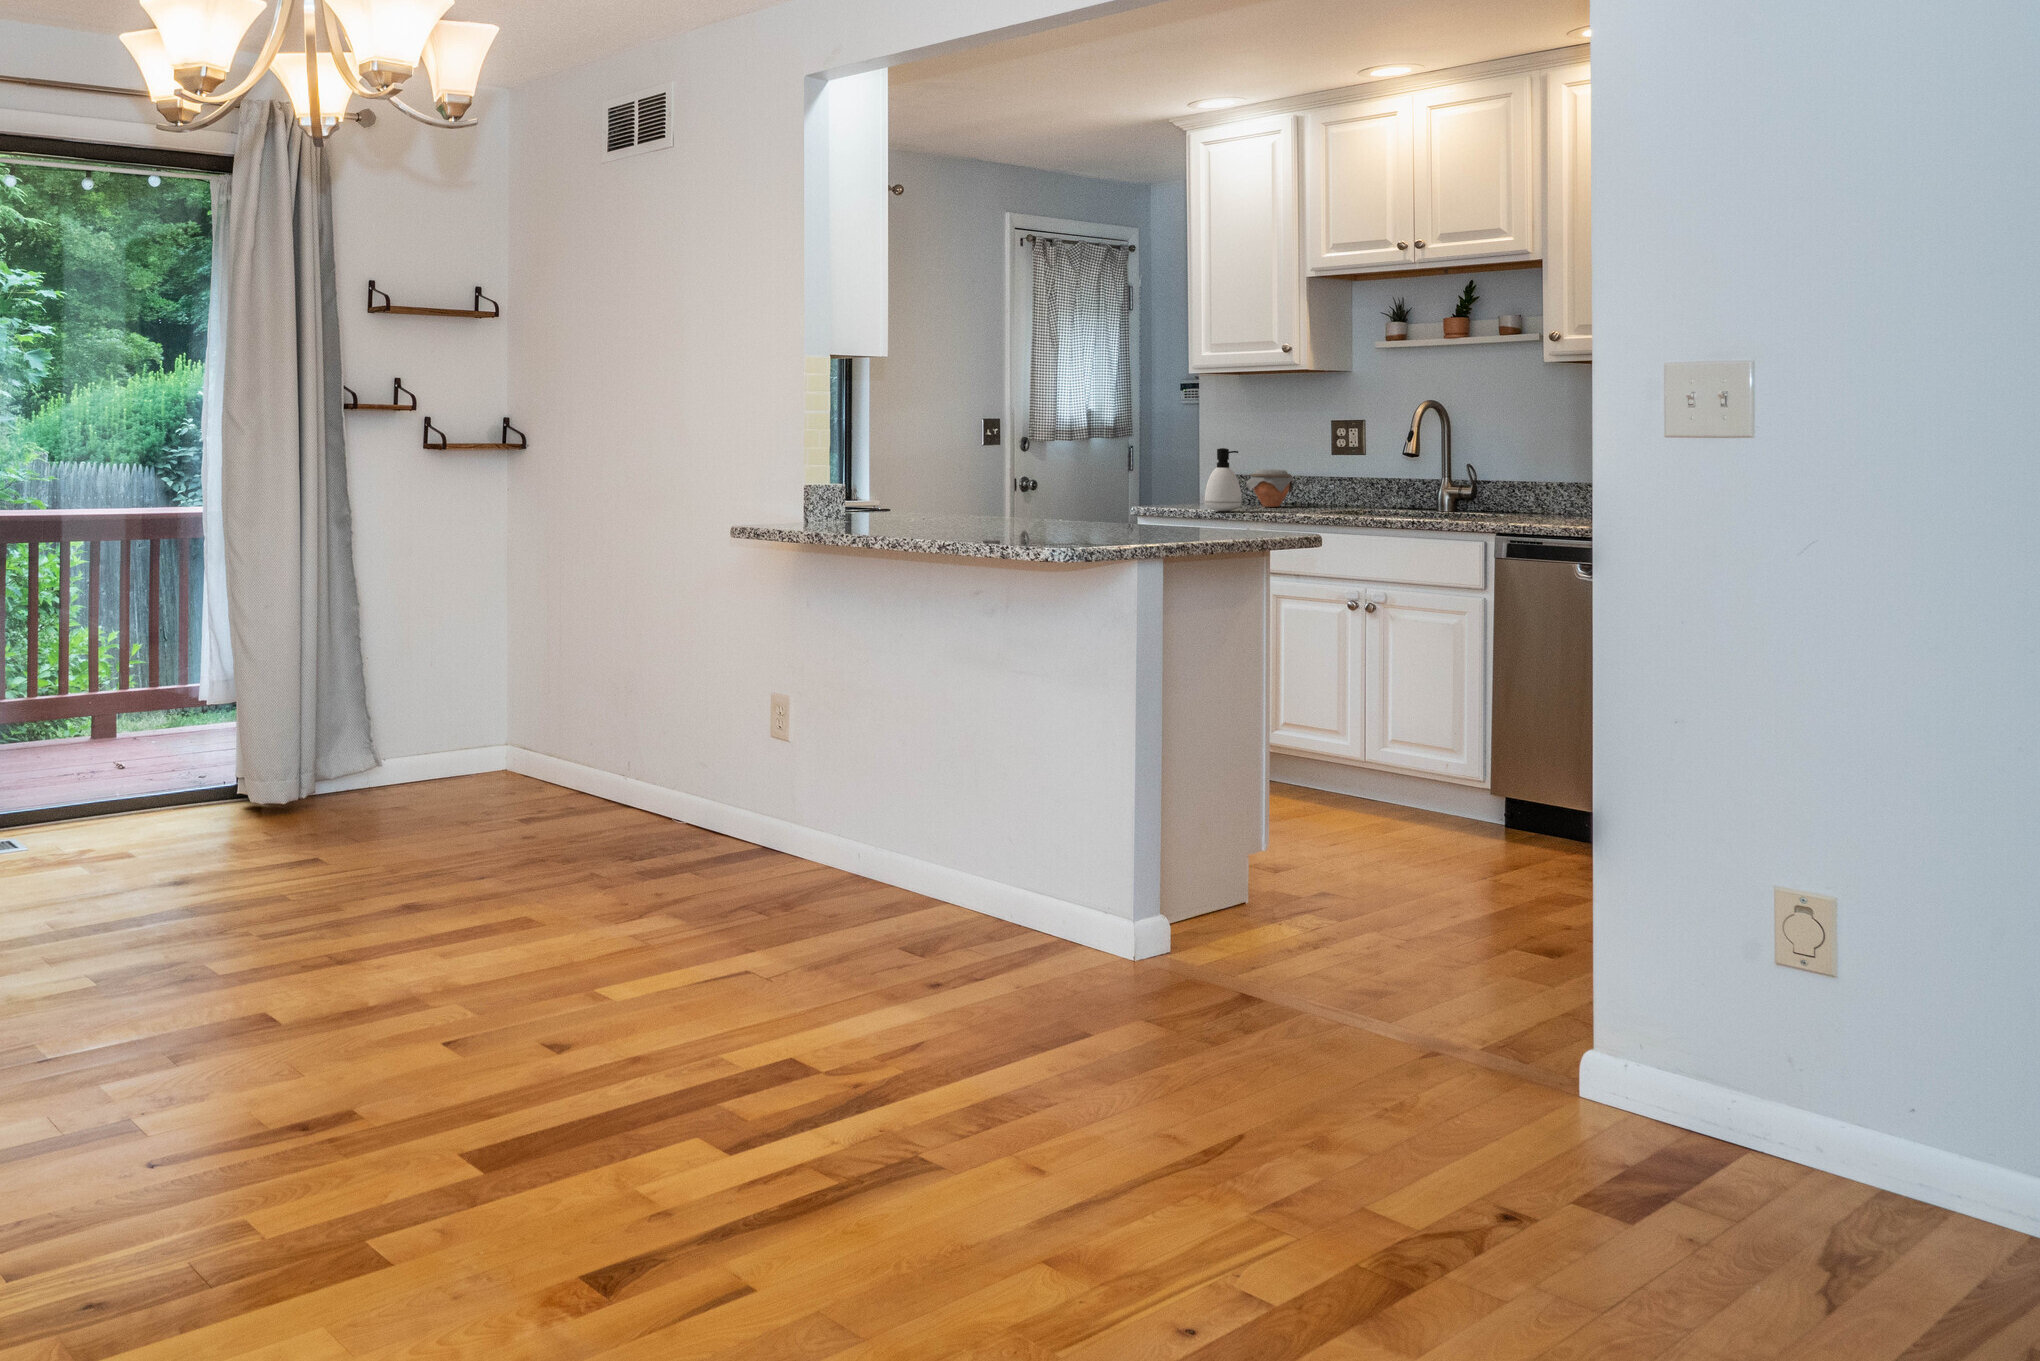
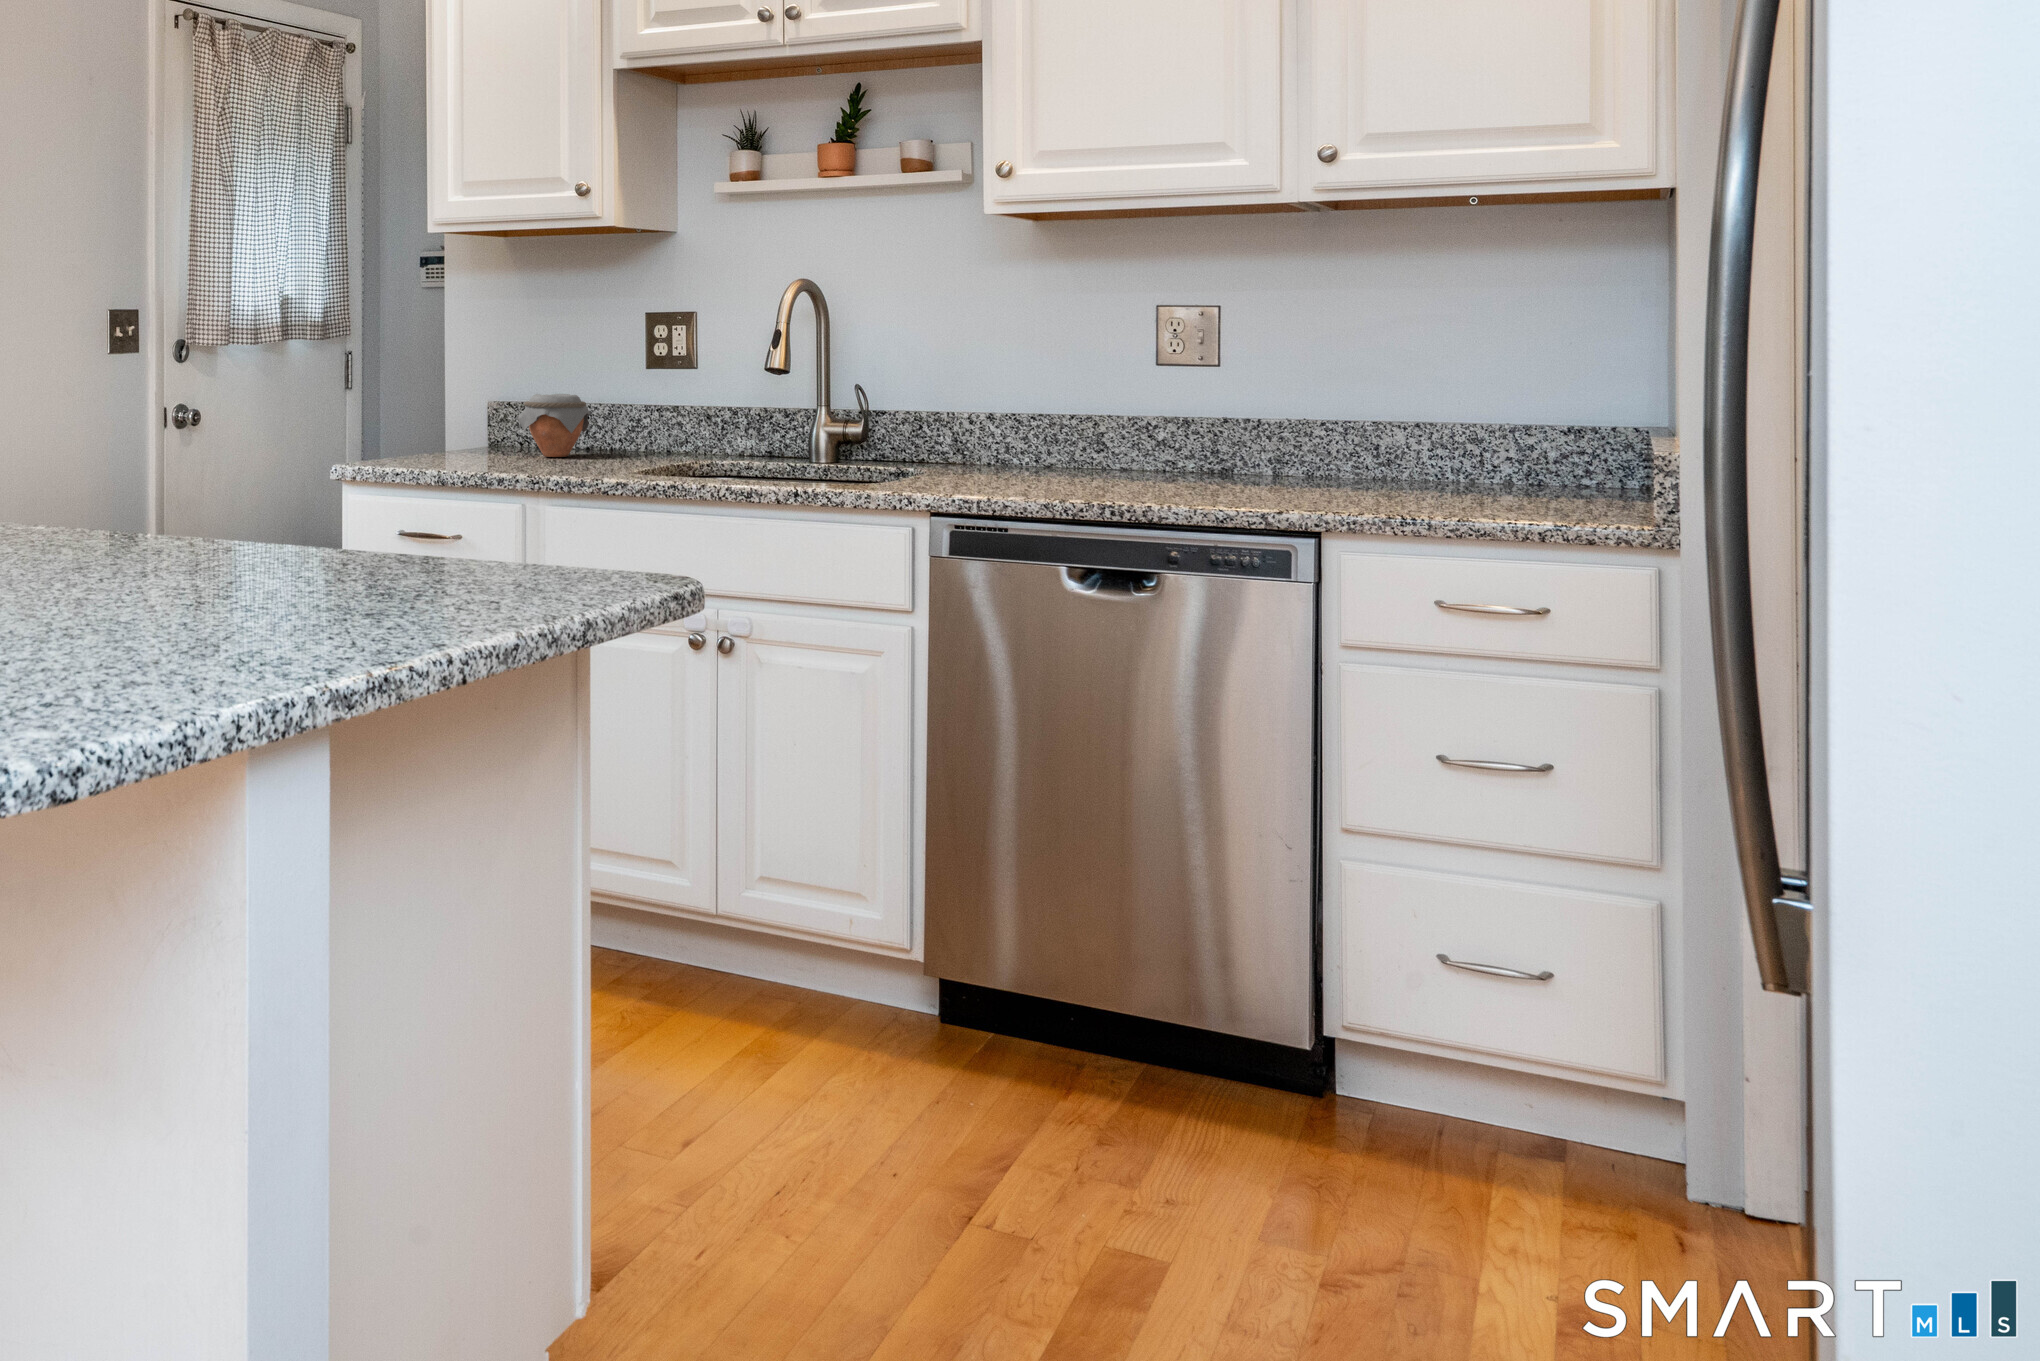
soap dispenser: present [1205,448,1242,511] -> none [454,360,513,470]

